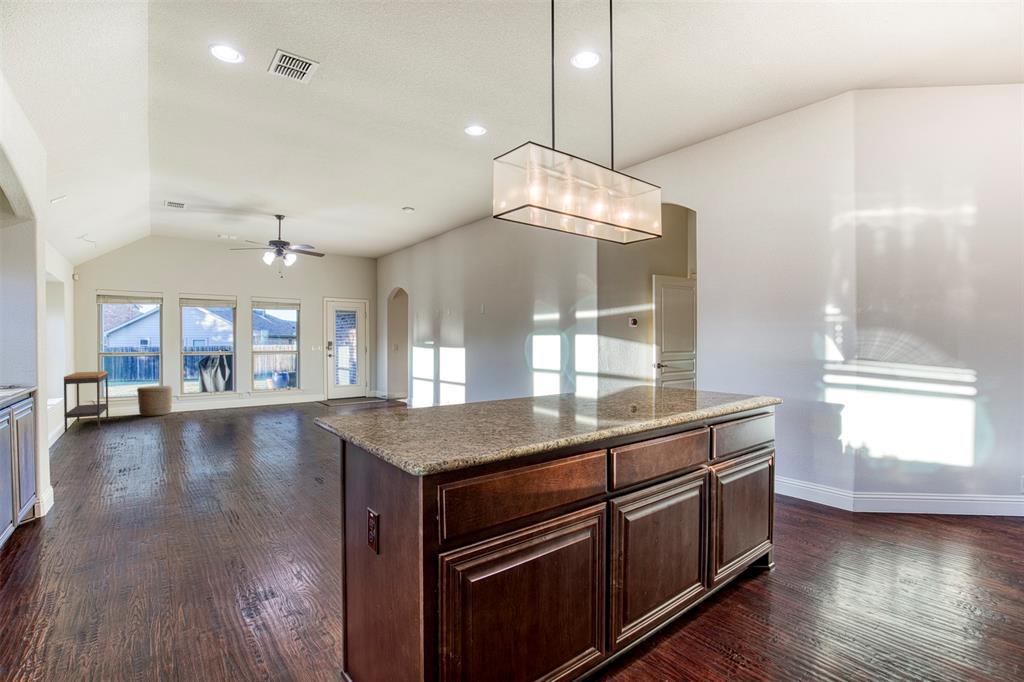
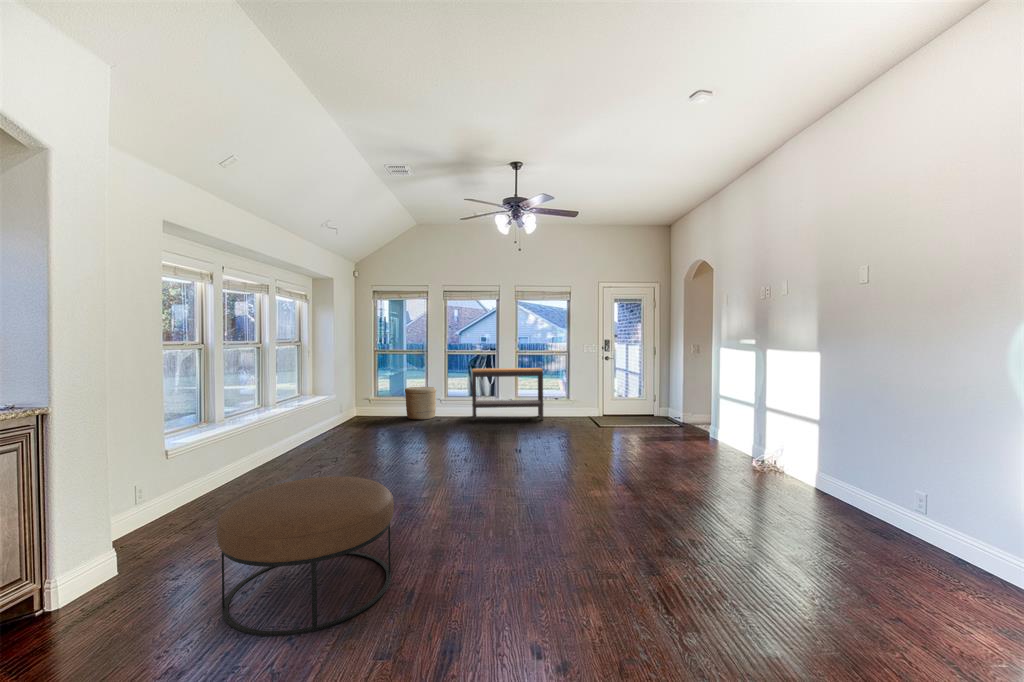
console table: present [64,371,108,432] -> present [472,368,544,420]
ottoman: none [161,422,264,492] -> present [216,476,394,636]

